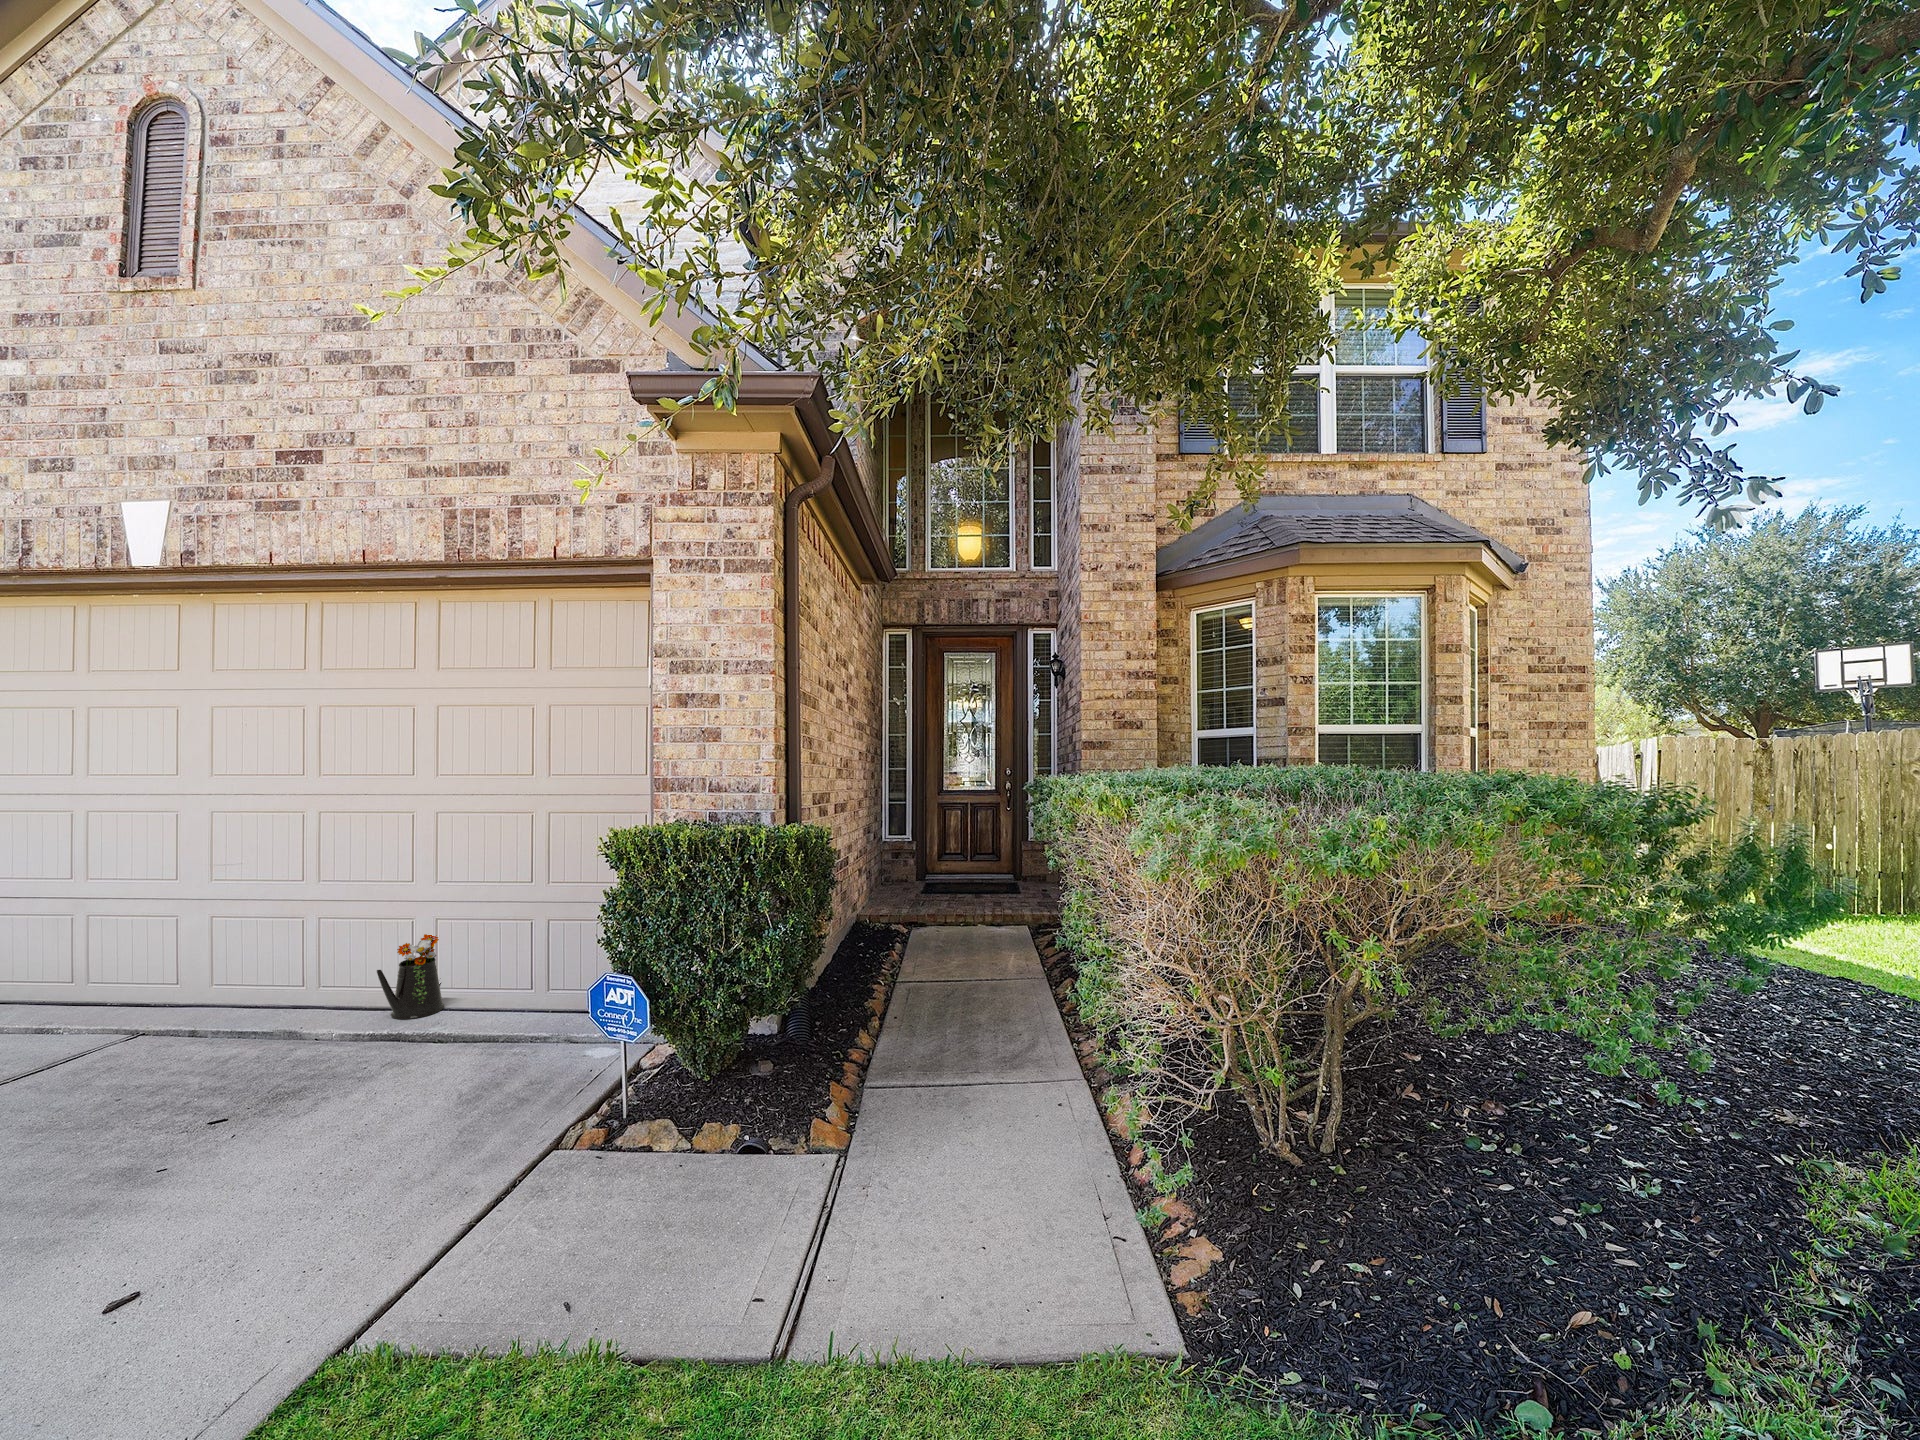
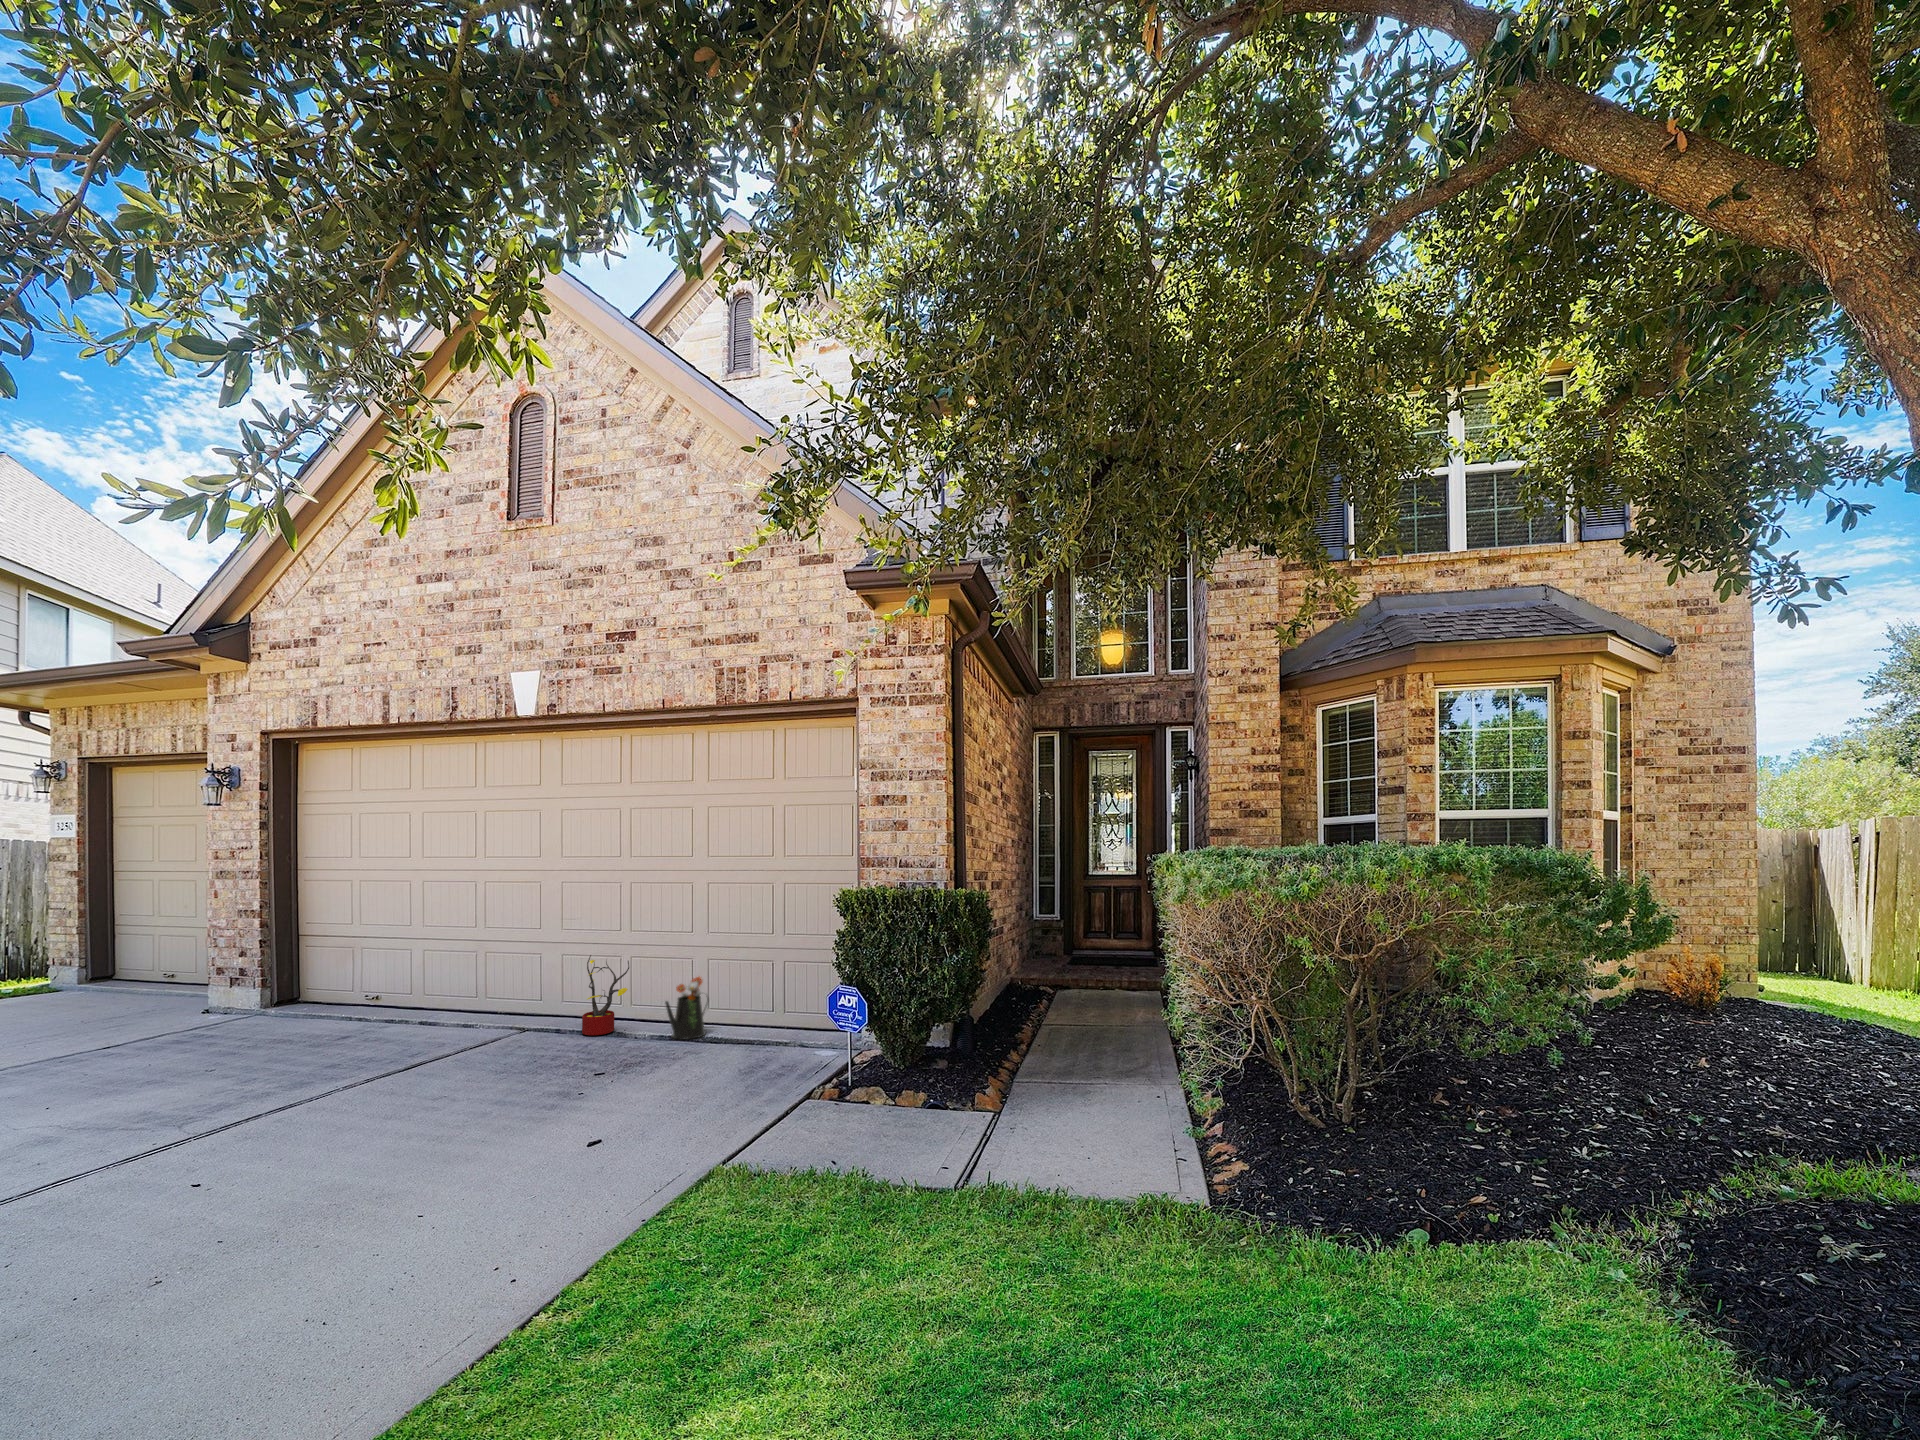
decorative plant: none [255,905,326,1018] -> present [582,955,629,1035]

